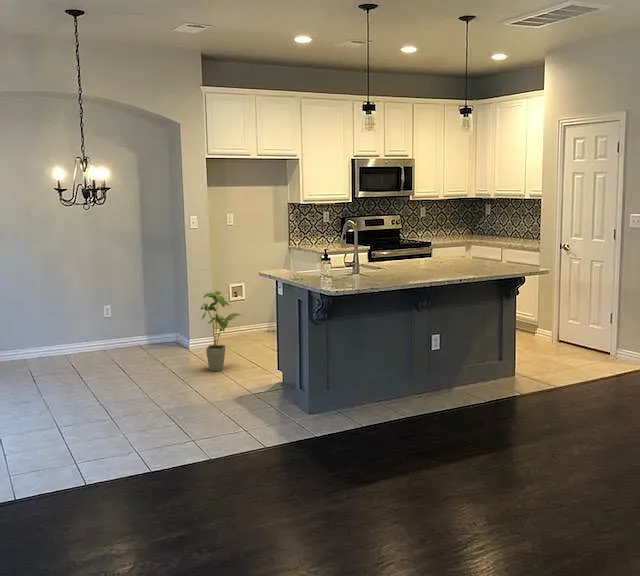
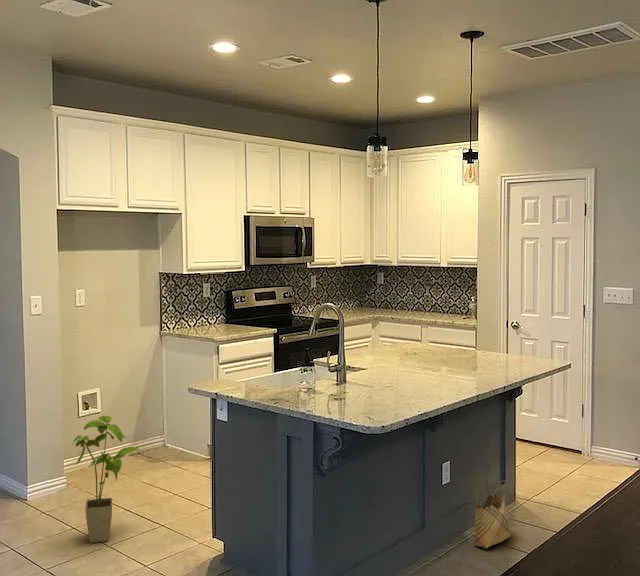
woven basket: none [452,347,483,396] -> present [473,475,510,548]

